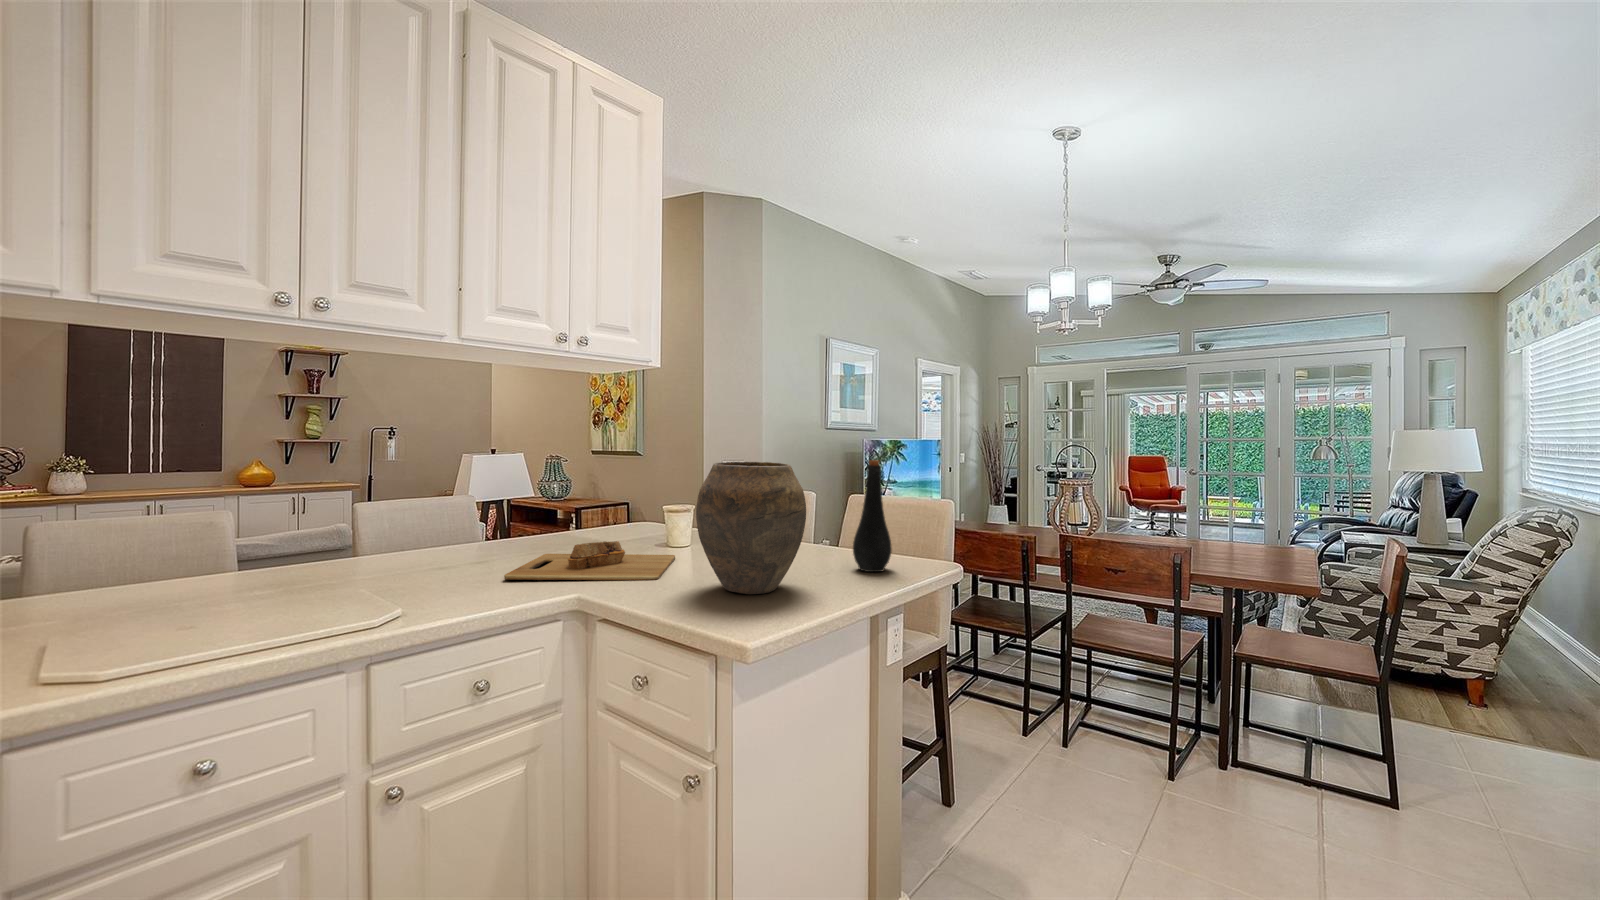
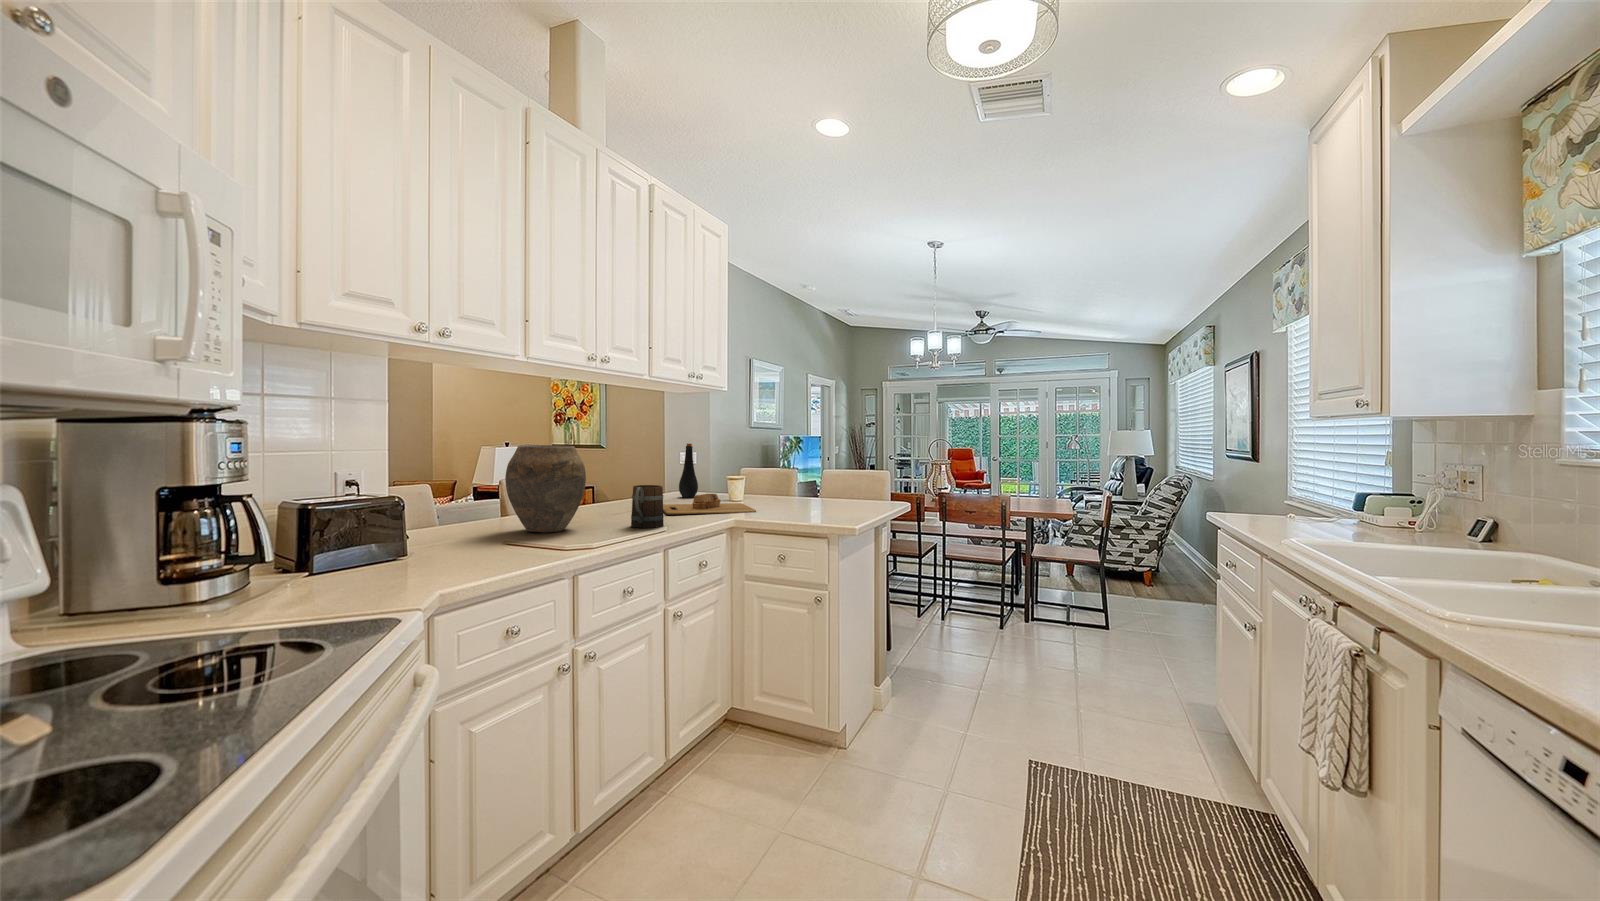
bottle: present [853,460,892,572] -> present [679,444,698,498]
vase: present [696,462,806,594] -> present [505,445,586,532]
mug: none [332,537,429,620] -> present [631,485,664,528]

